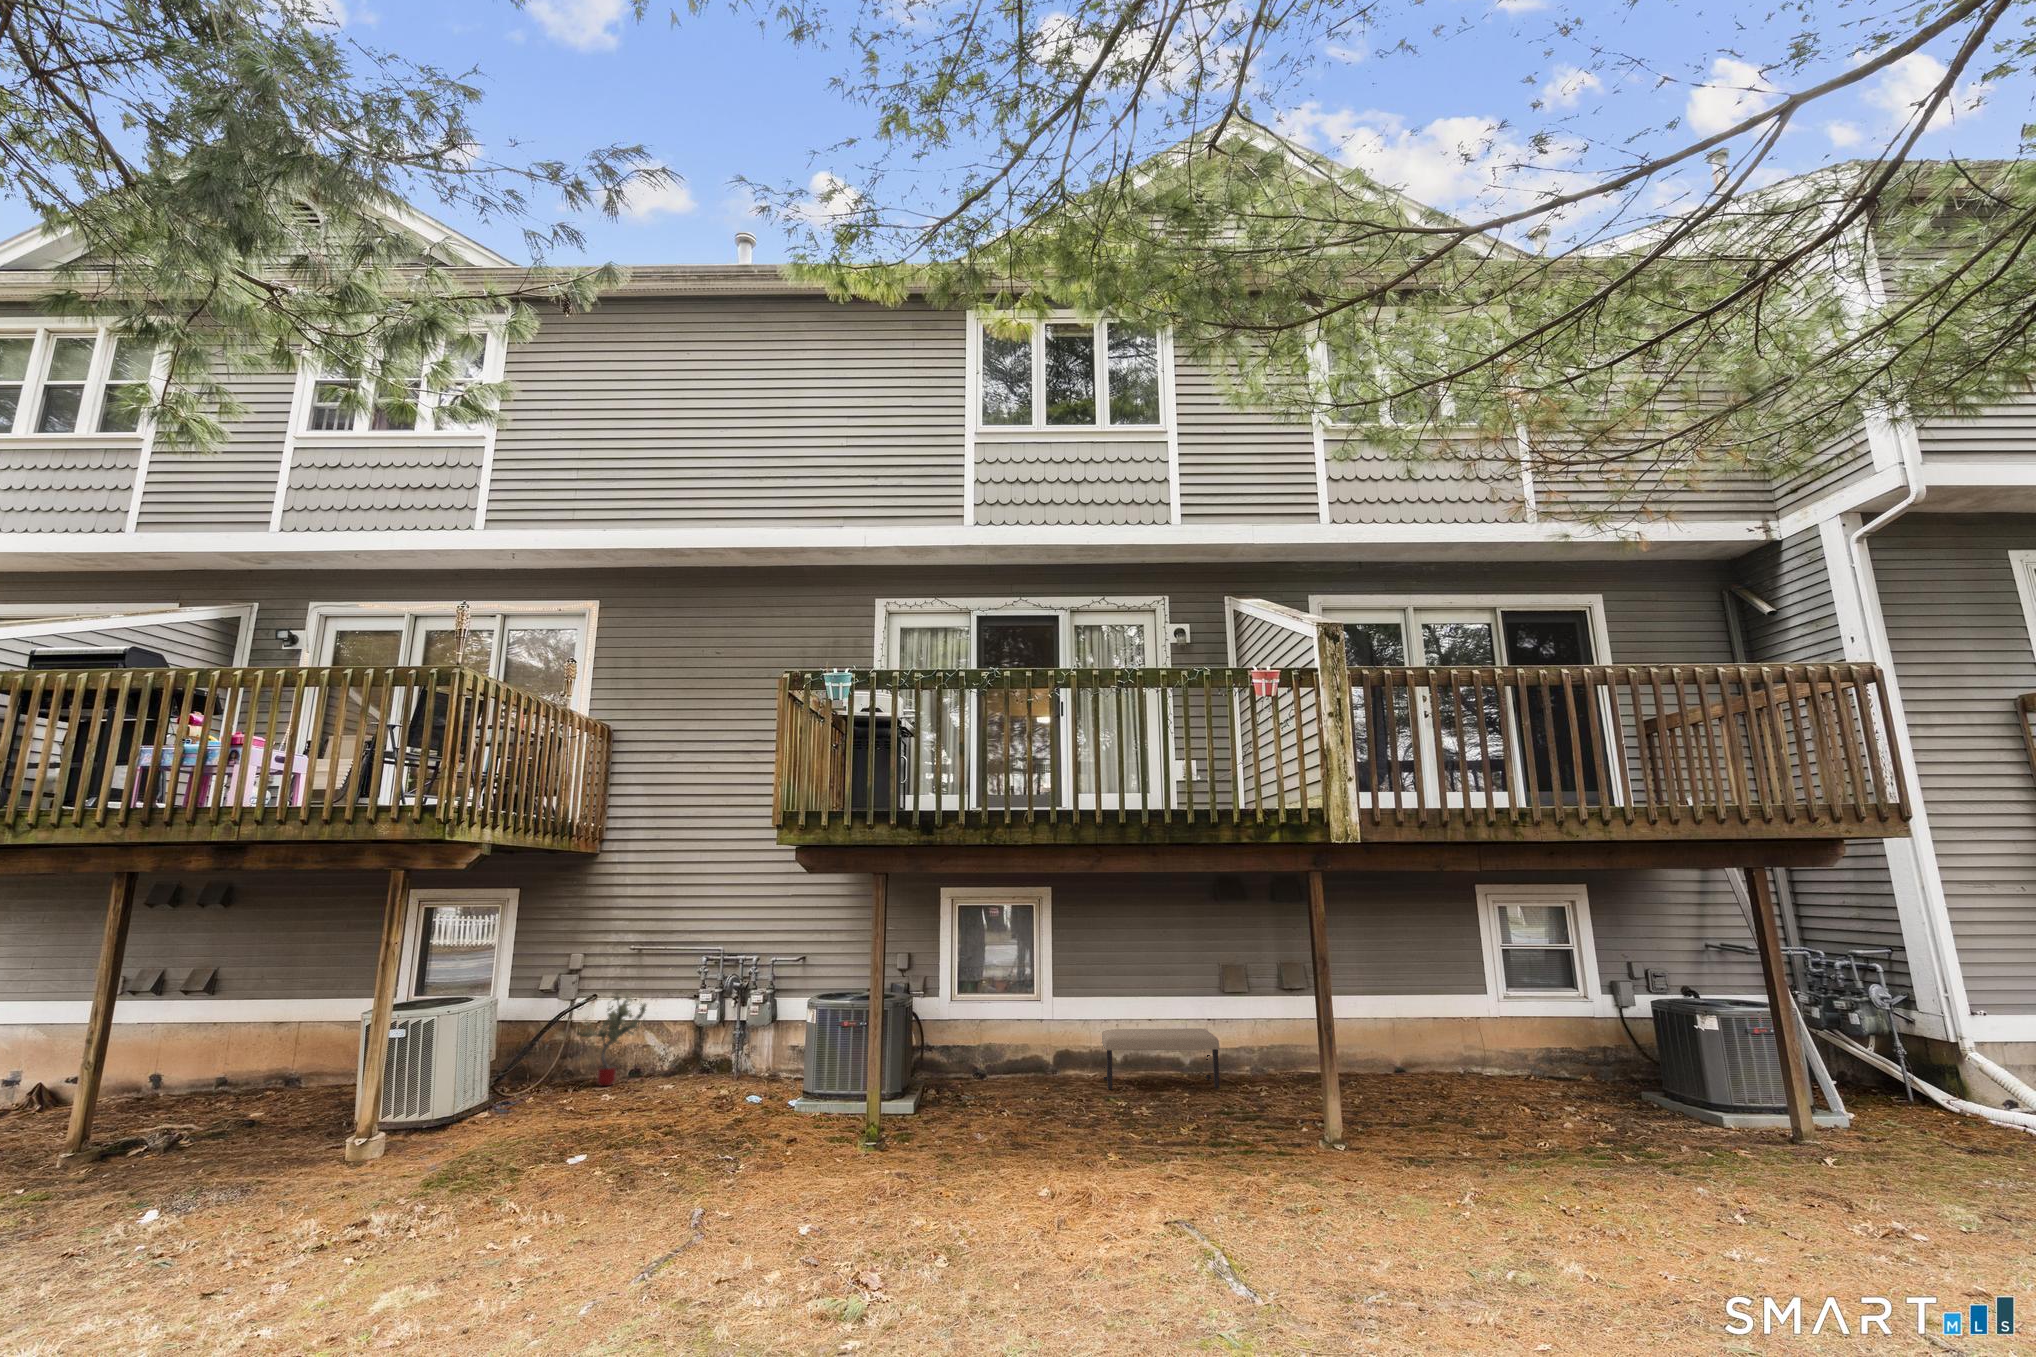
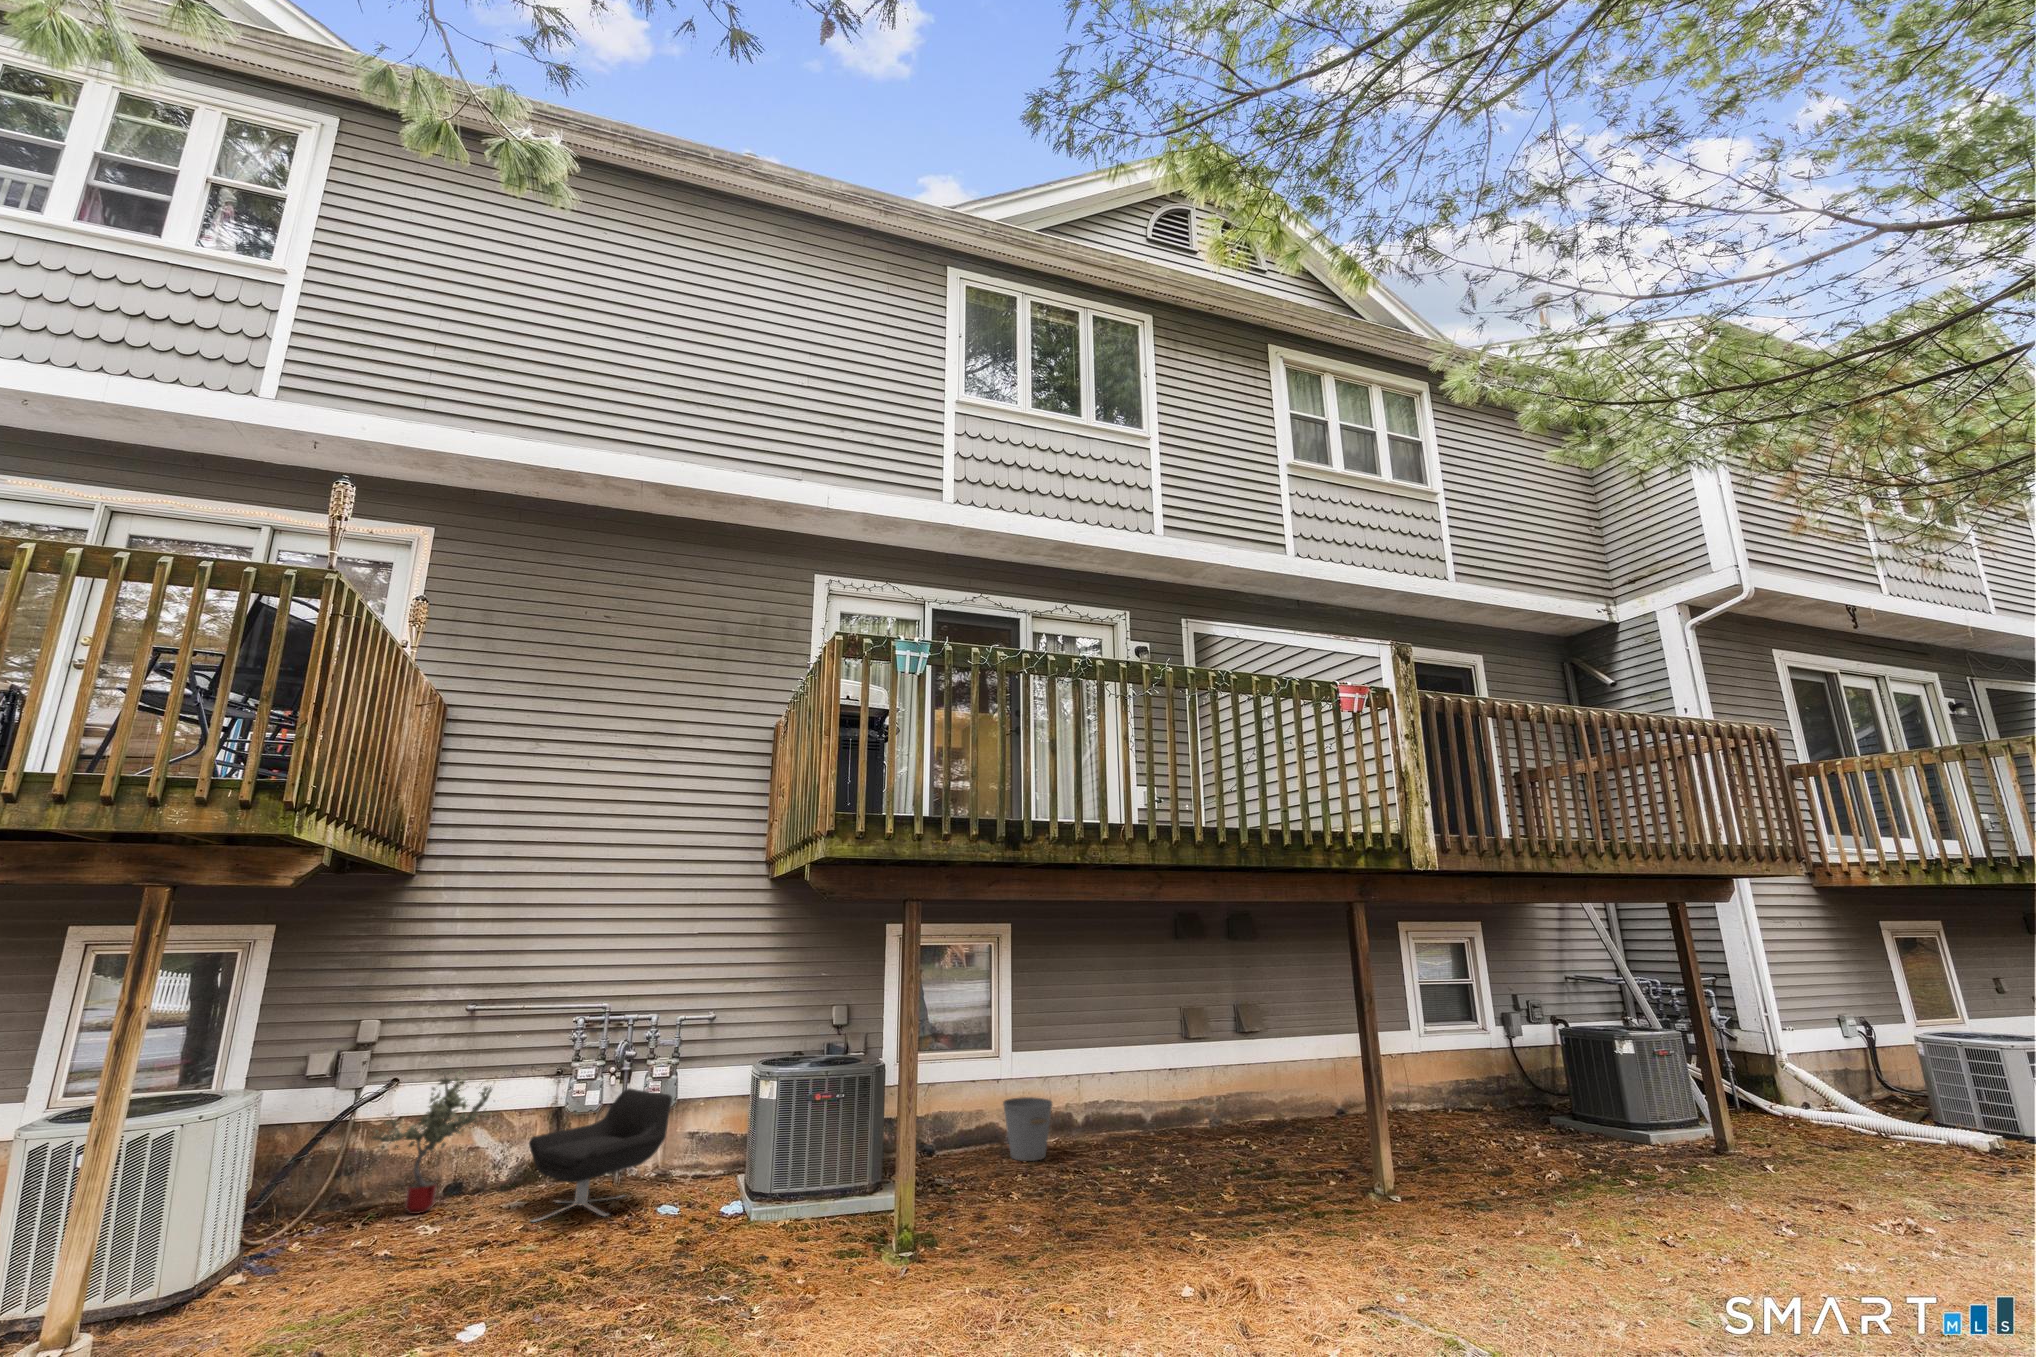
lounge chair: none [664,1010,764,1099] -> present [529,1088,672,1222]
bench: present [1102,1028,1219,1090] -> none [1067,1081,1202,1158]
bucket: none [1036,1035,1079,1088] -> present [1003,1097,1052,1161]

